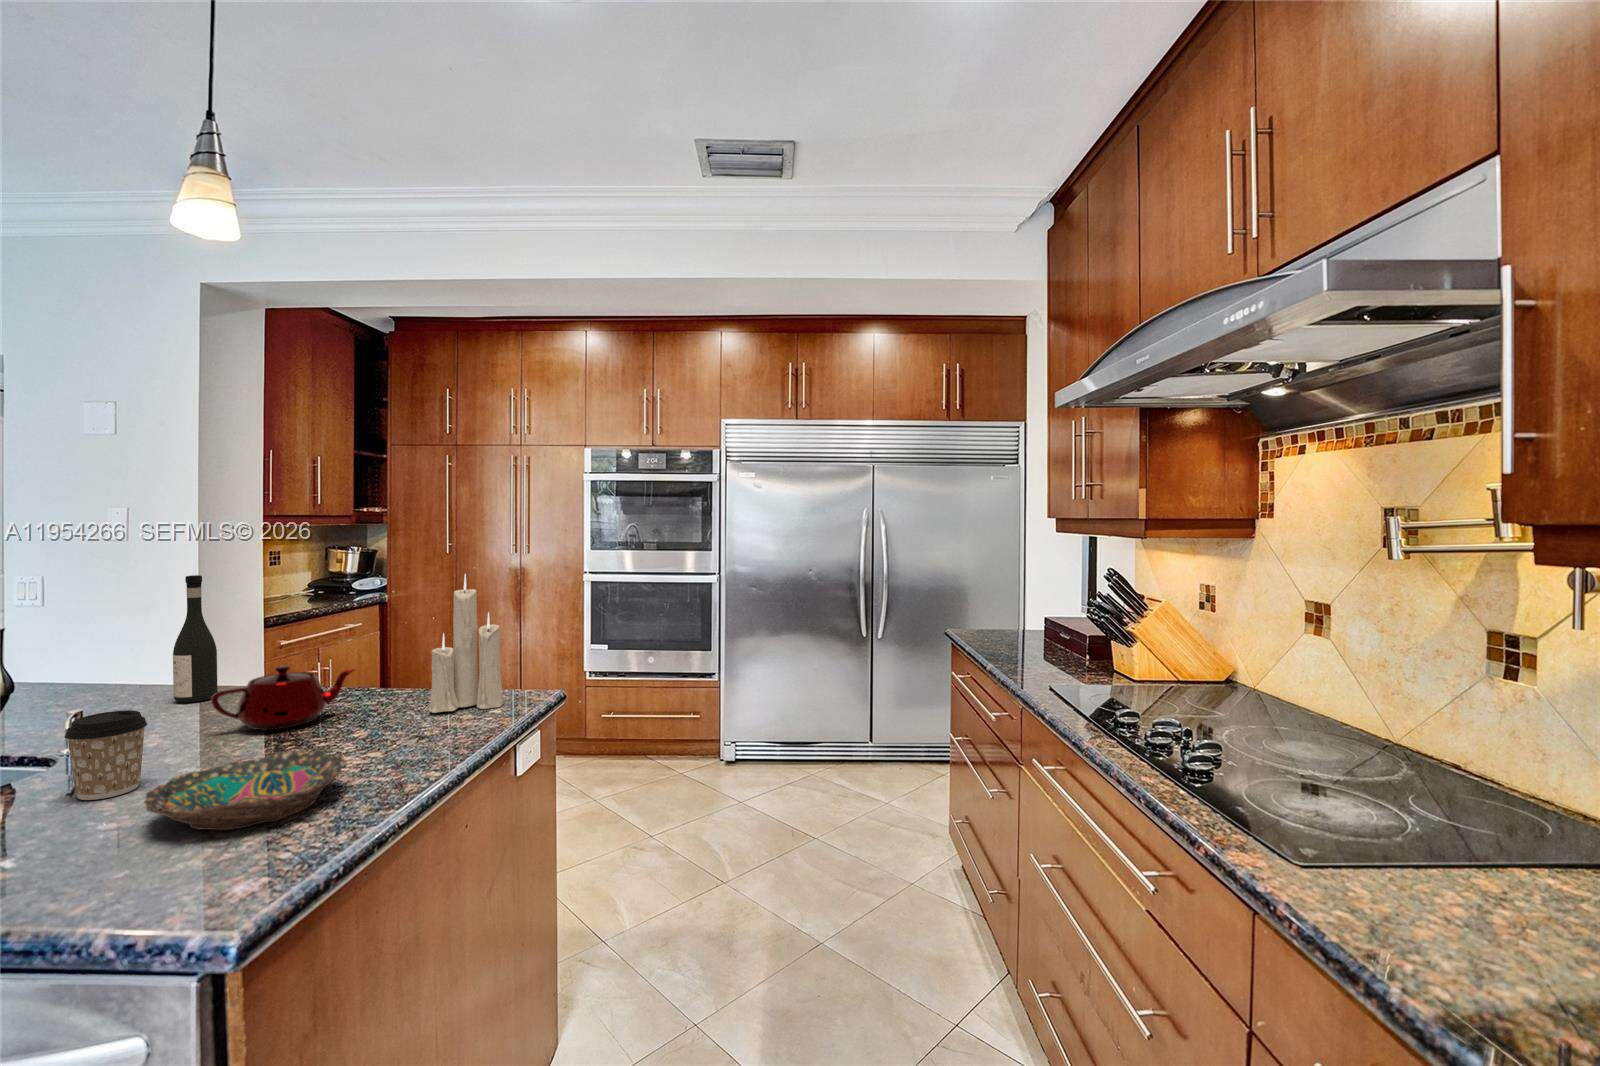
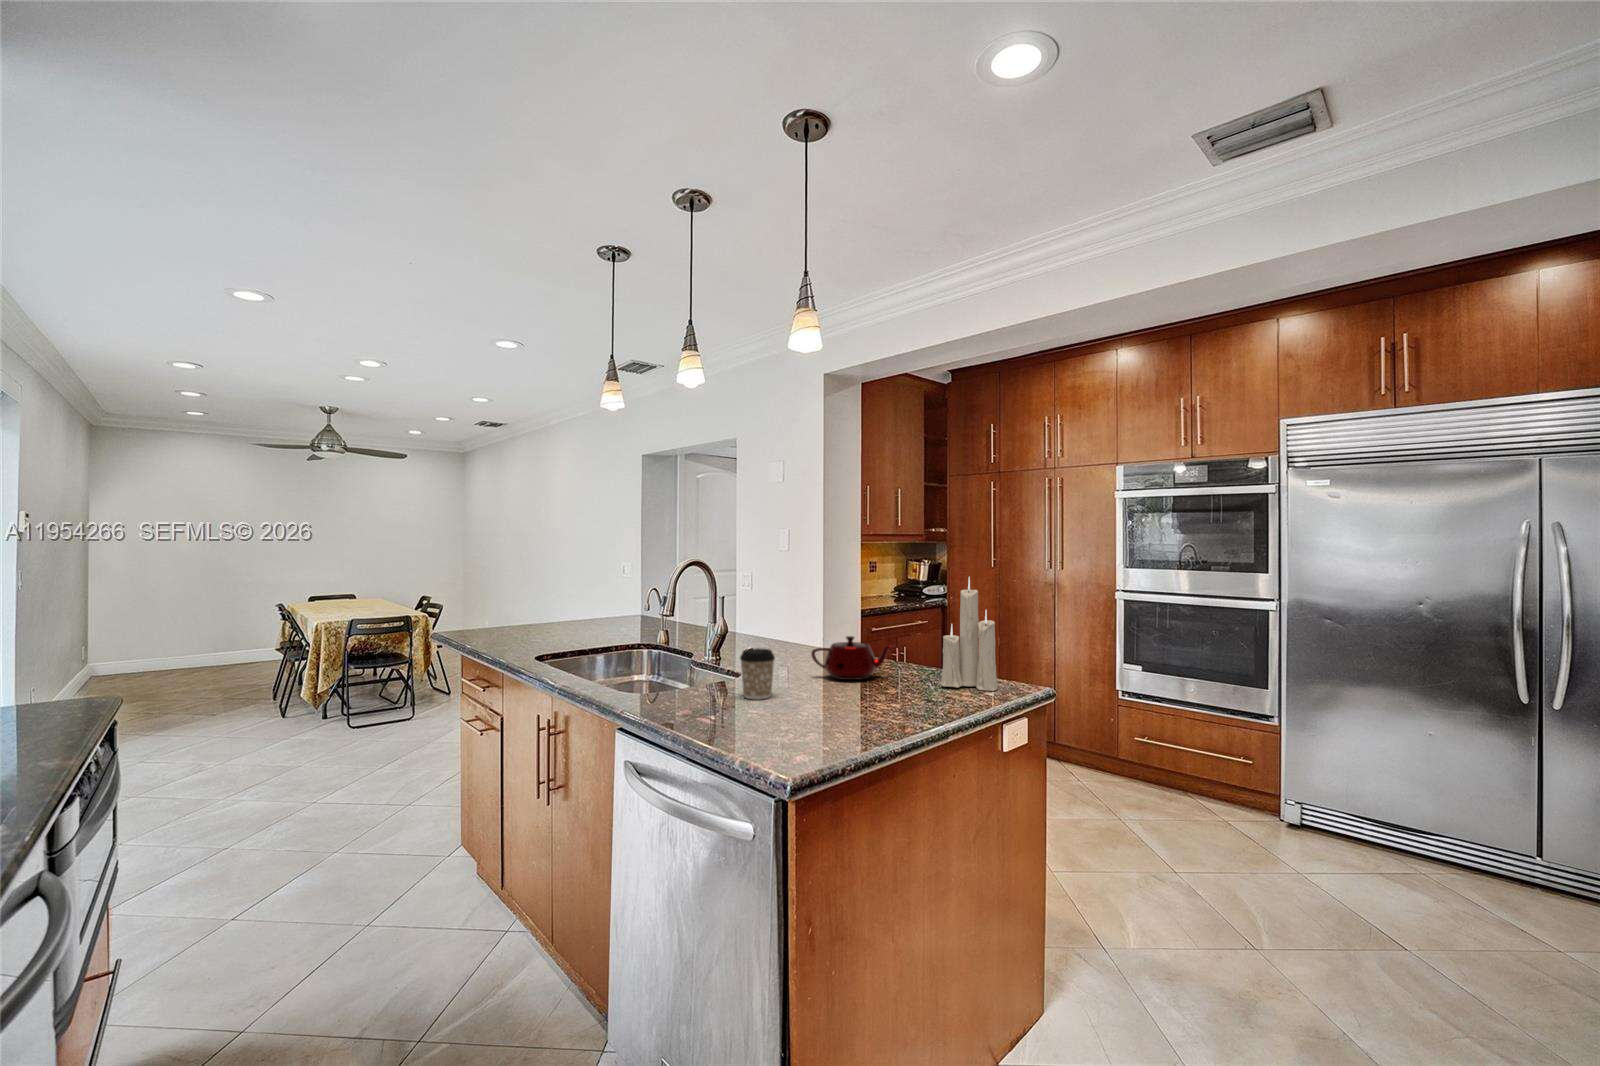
wine bottle: present [173,575,218,702] -> none [799,572,821,657]
bowl: present [145,749,346,830] -> none [767,689,872,730]

